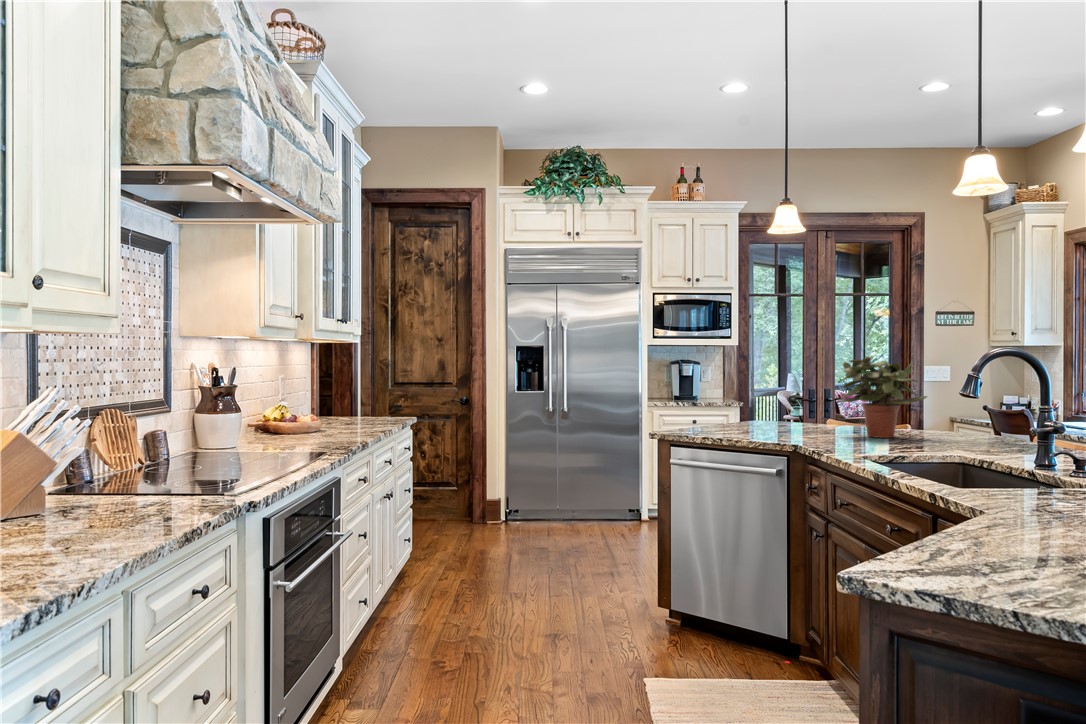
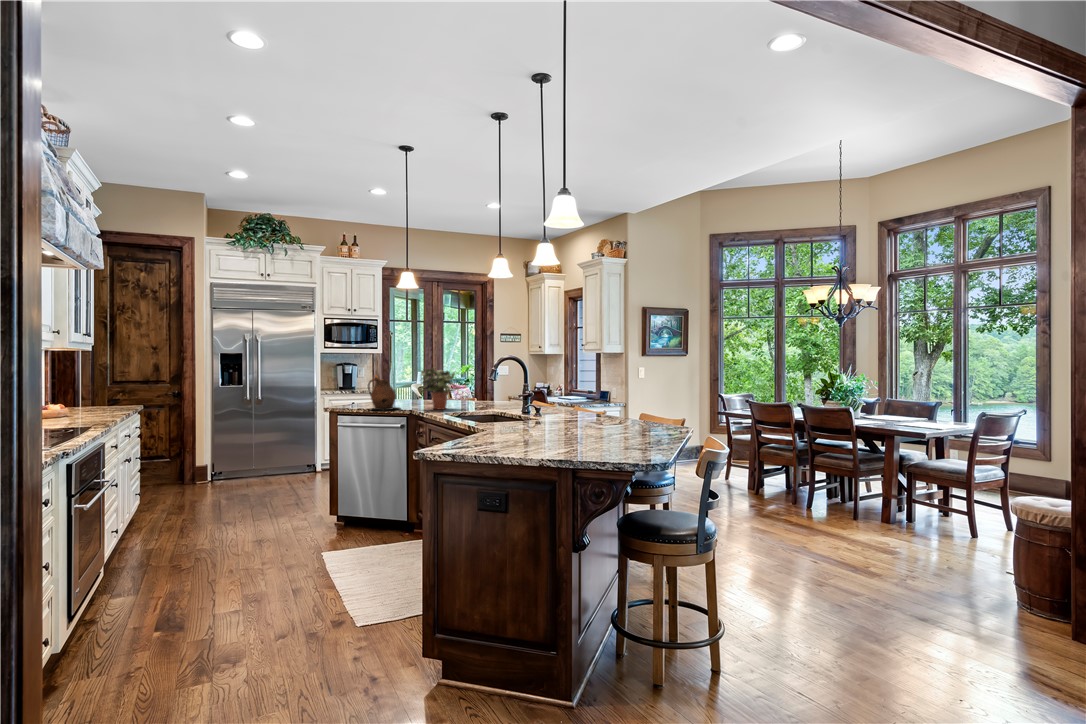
ceramic pitcher: none [741,372,804,436] -> present [368,375,397,410]

